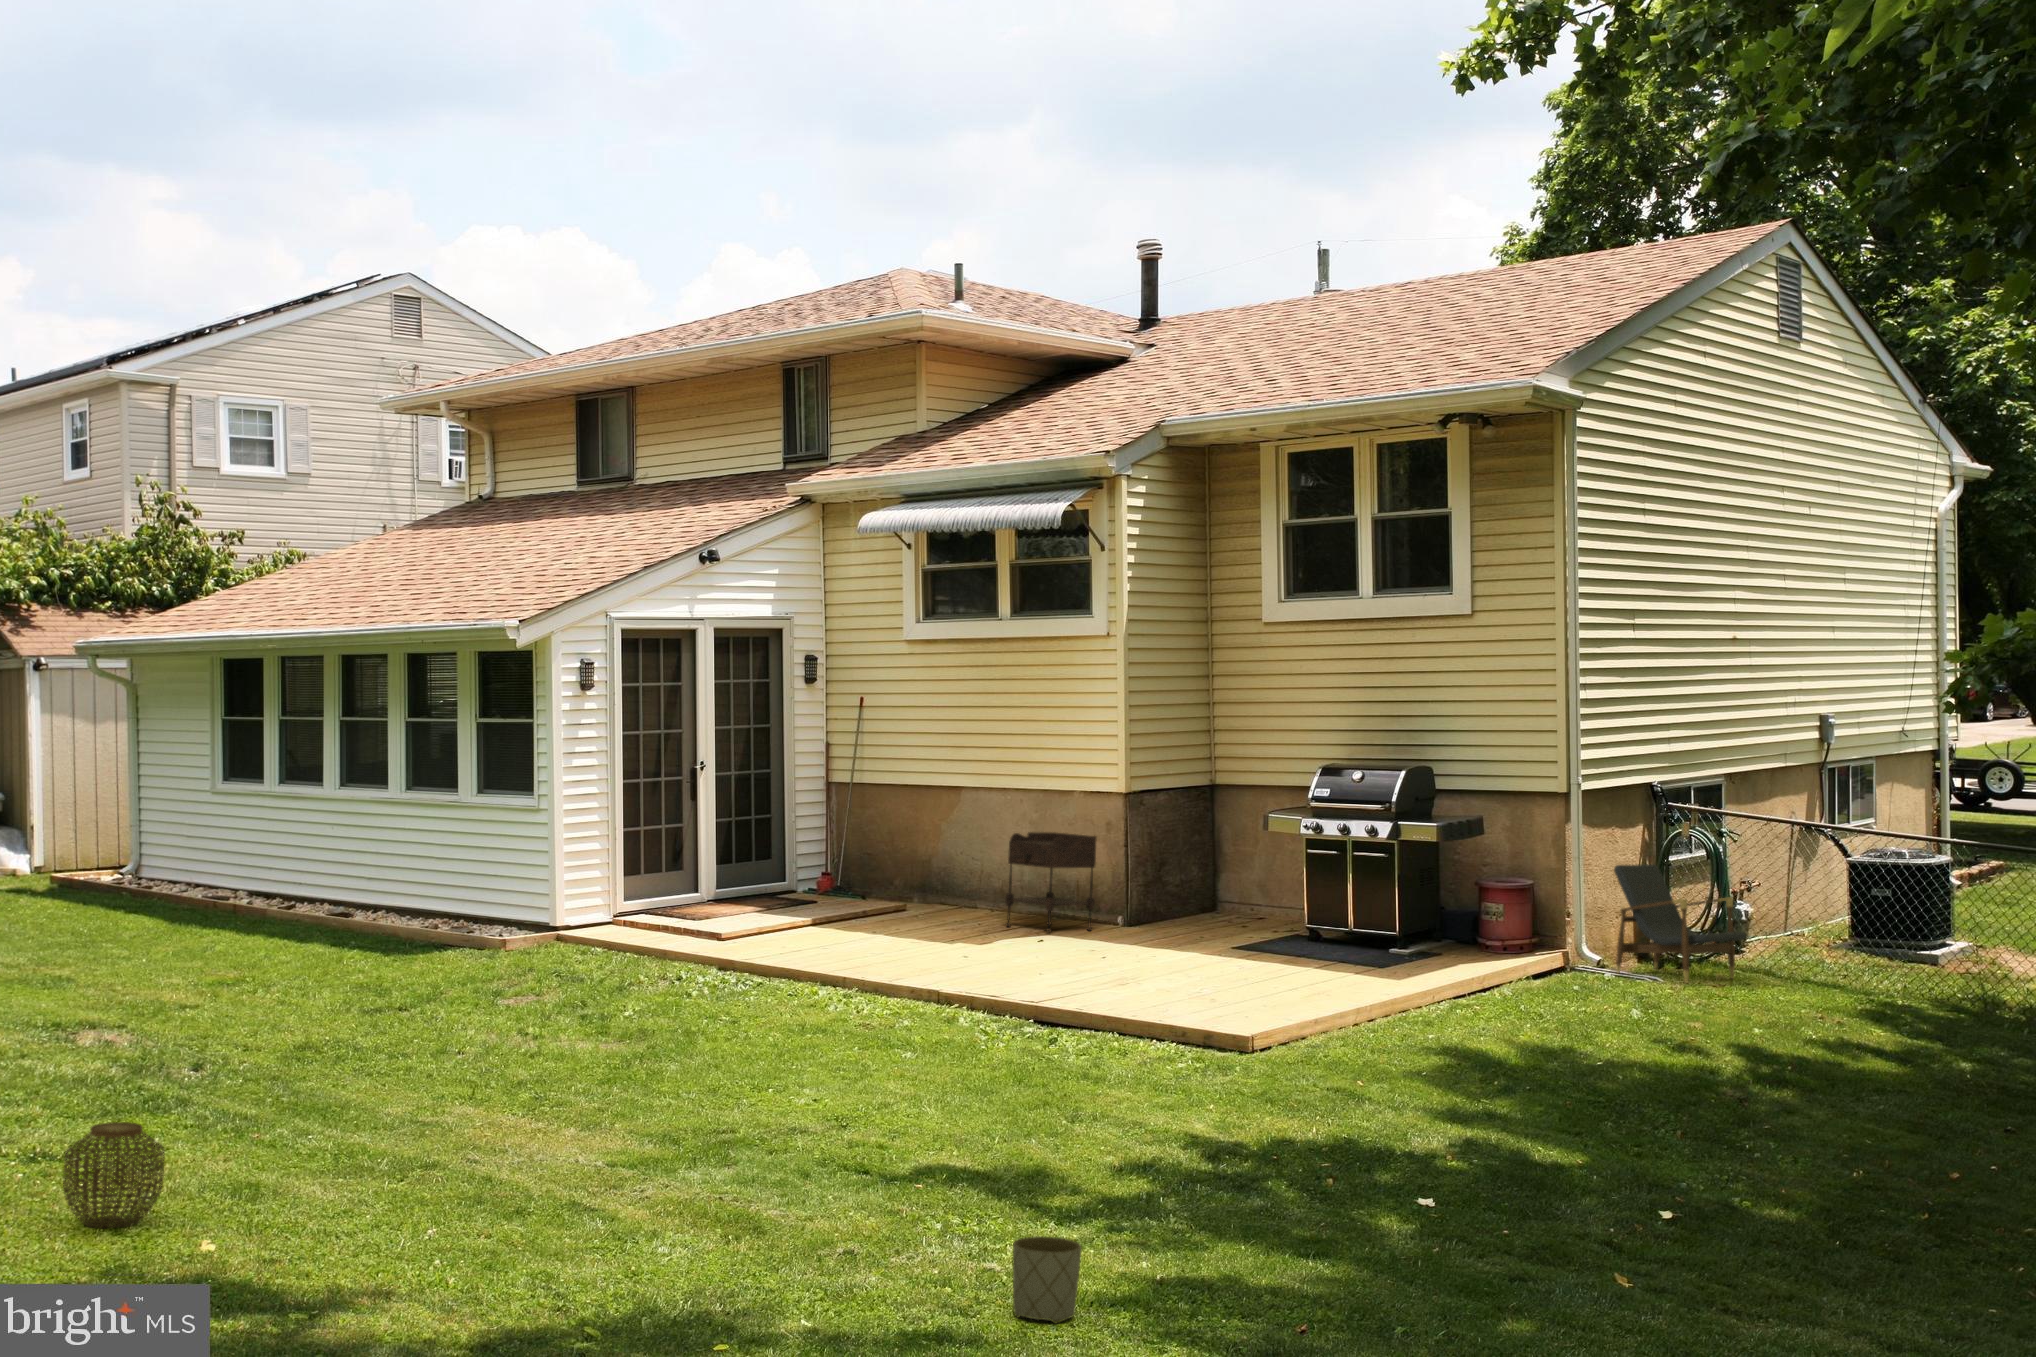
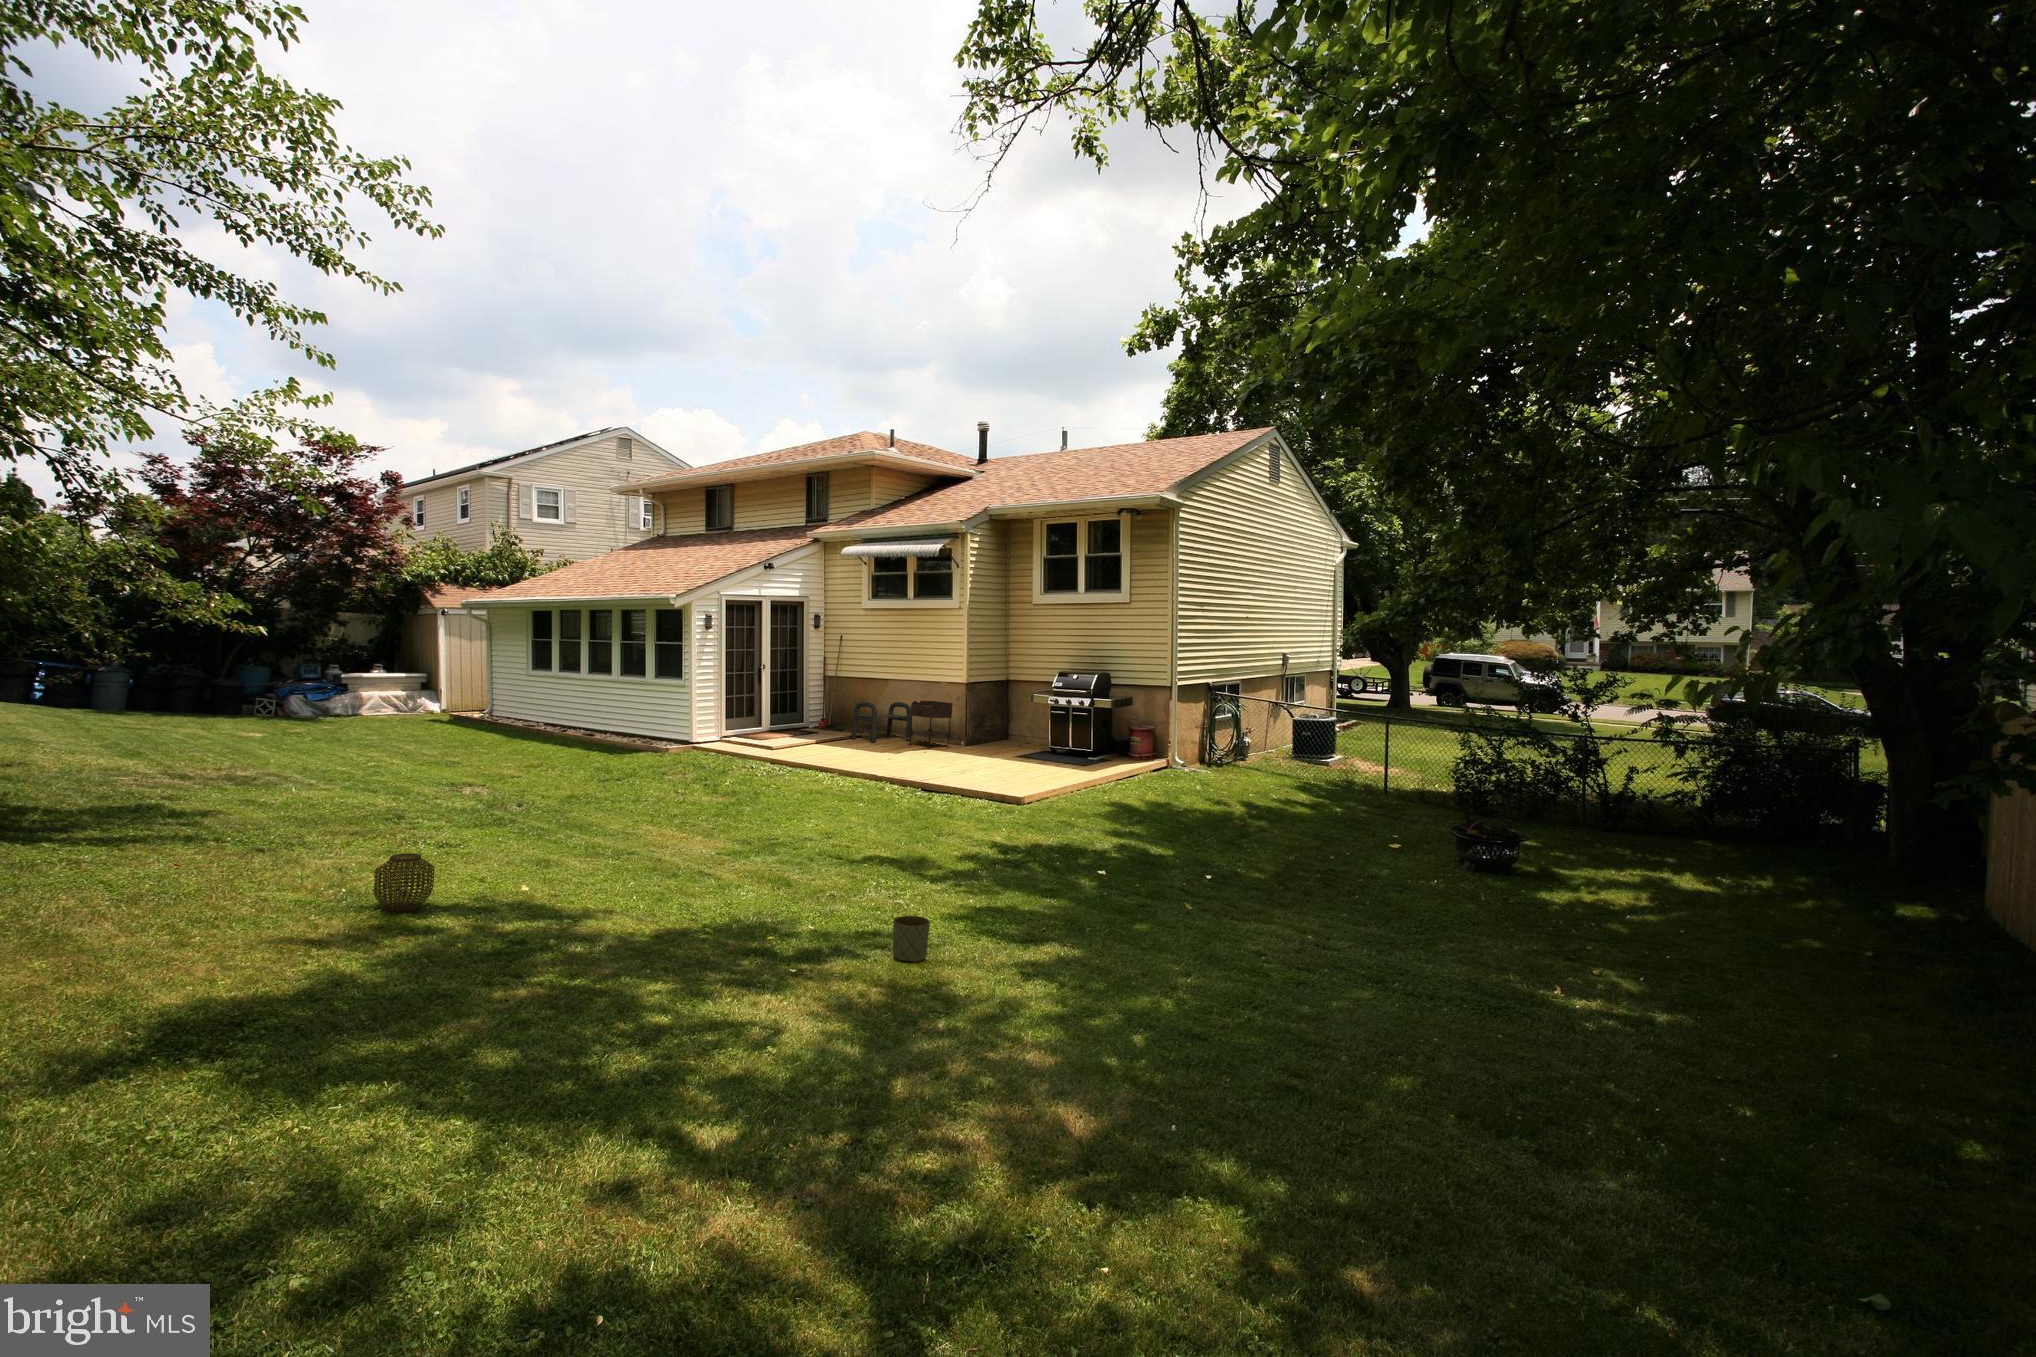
bench: none [885,836,1009,921] -> present [851,702,911,742]
lounge chair: present [1614,864,1746,983] -> none [1191,720,1250,775]

